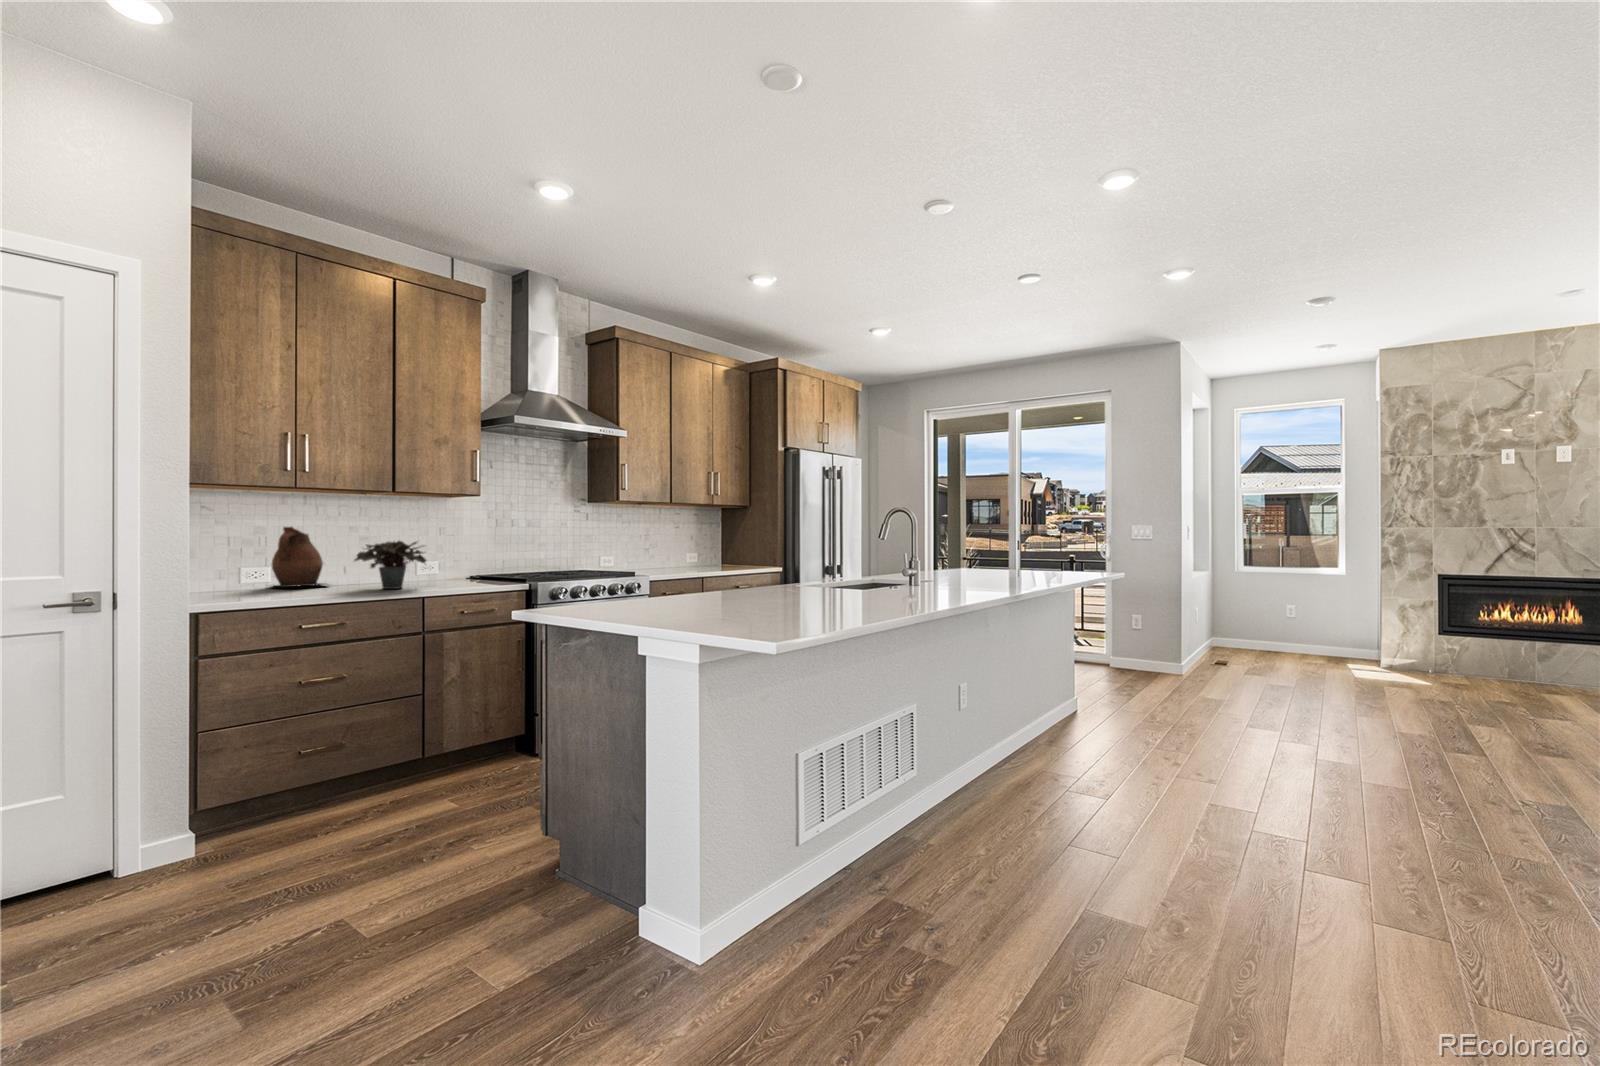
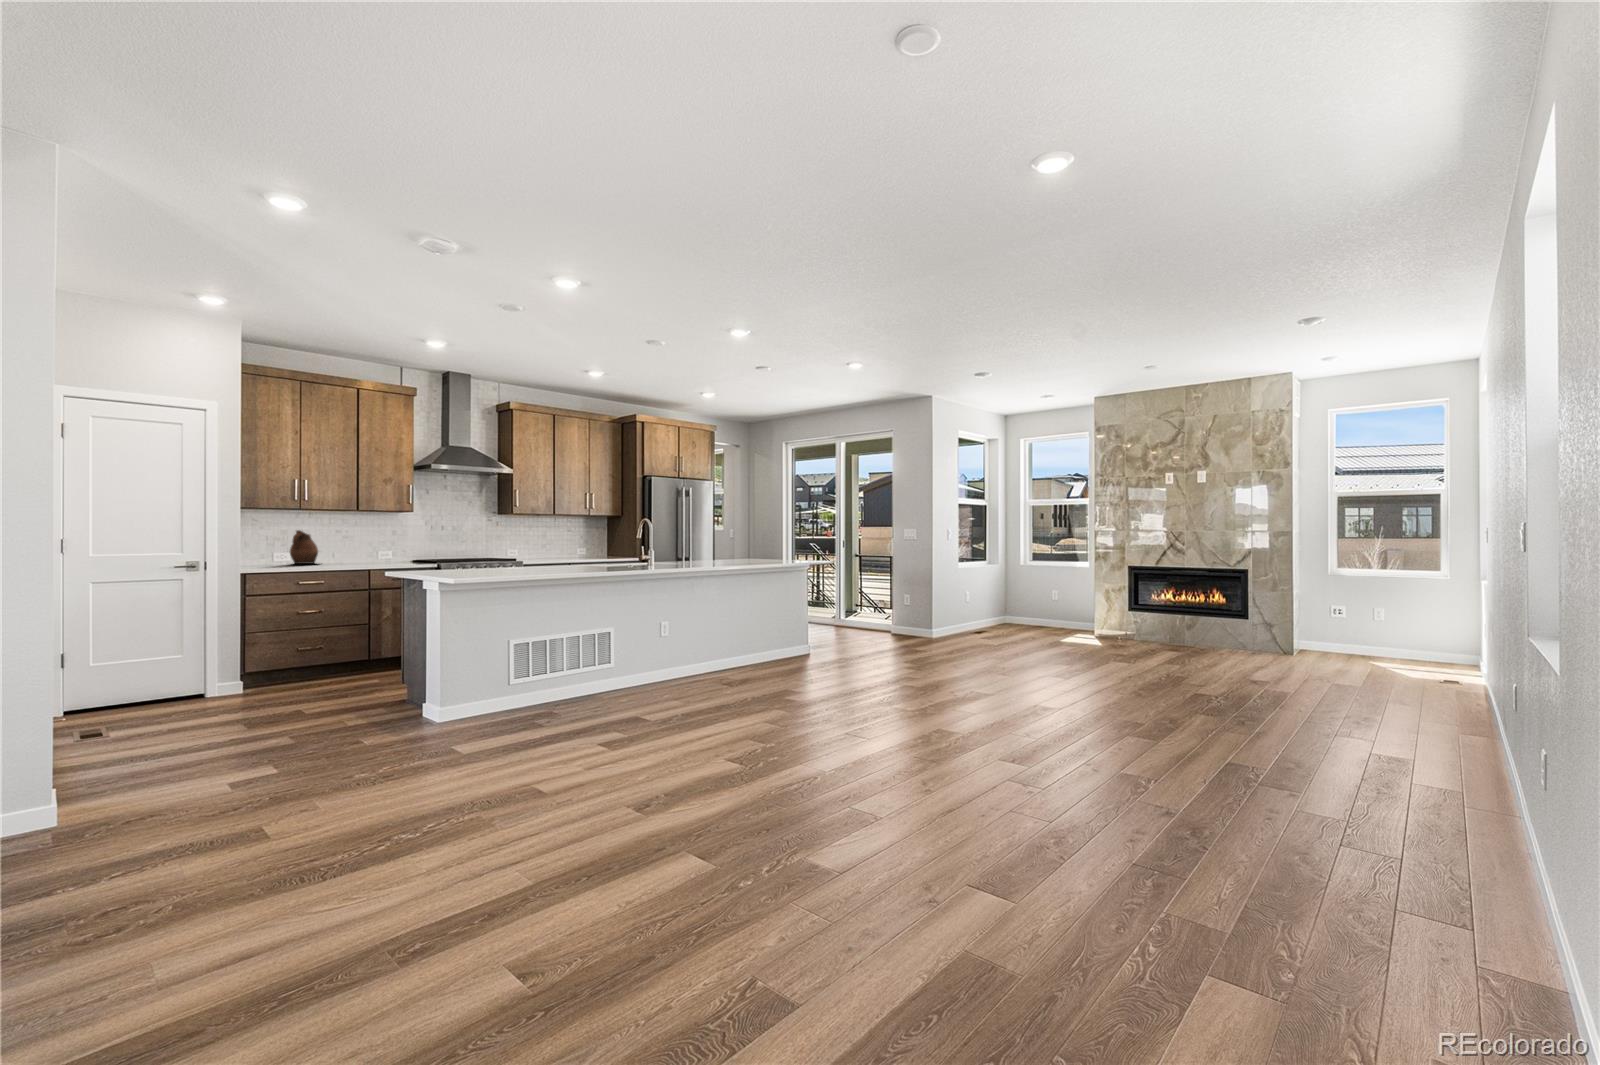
potted plant: present [355,541,426,589] -> none [333,538,376,566]

